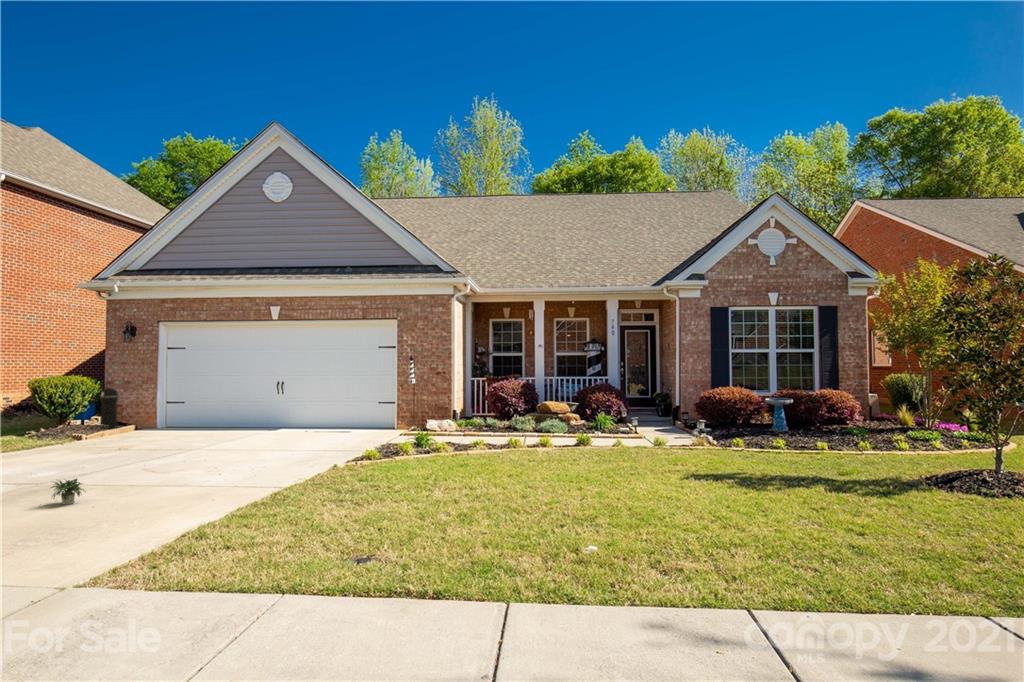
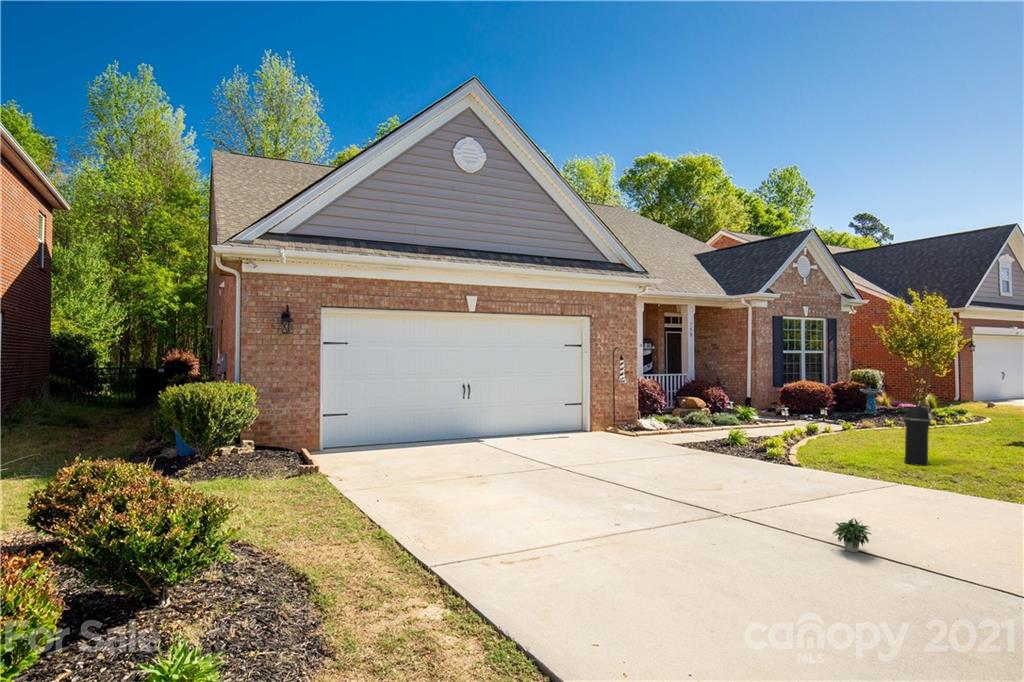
trash can: present [100,388,118,429] -> present [904,406,932,466]

